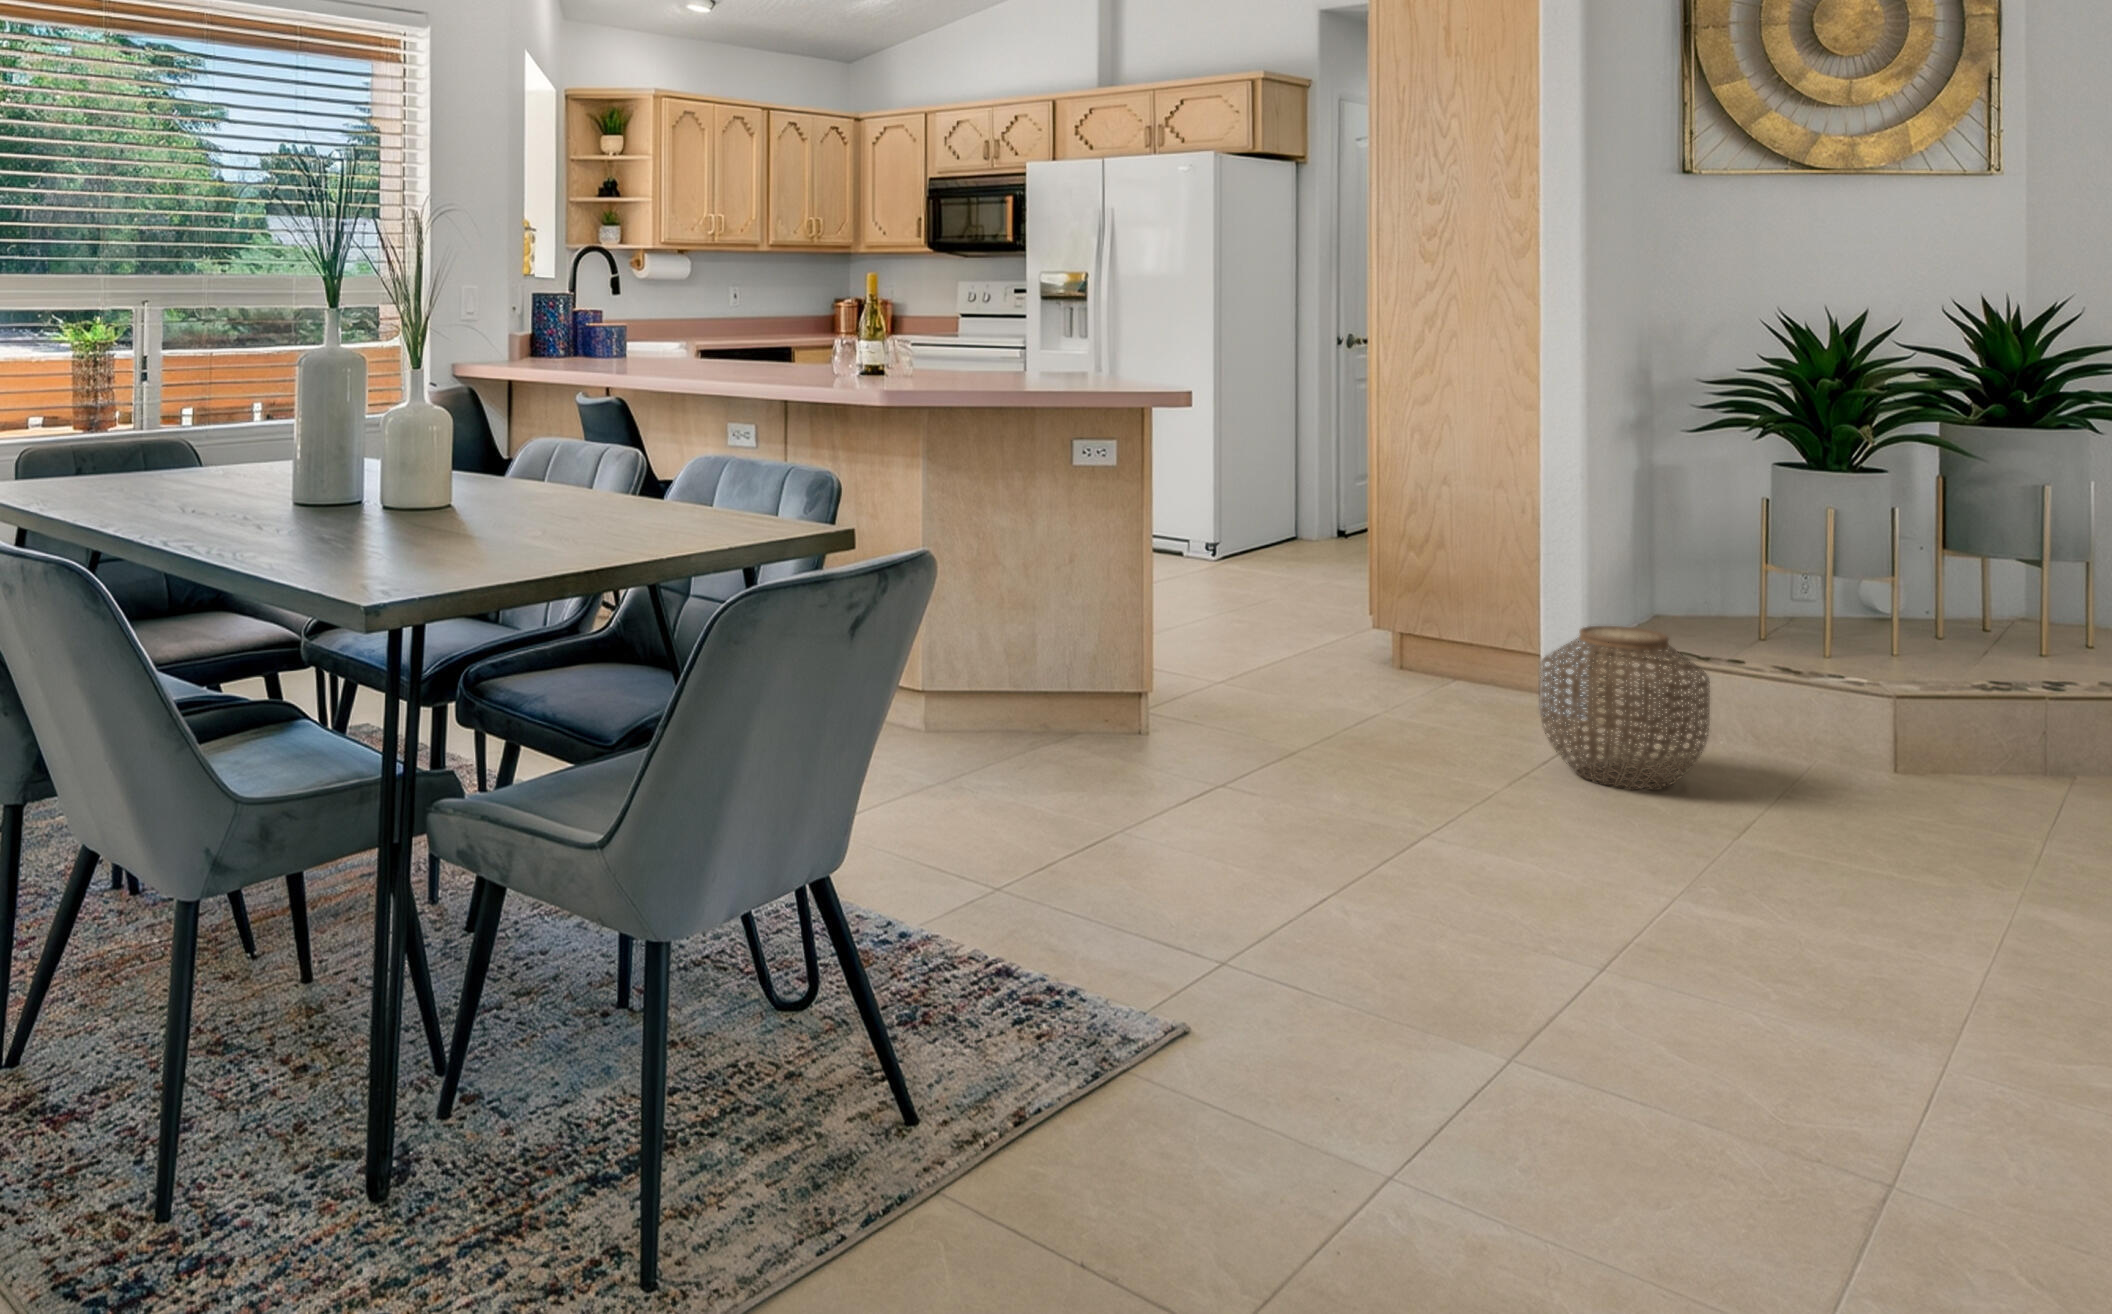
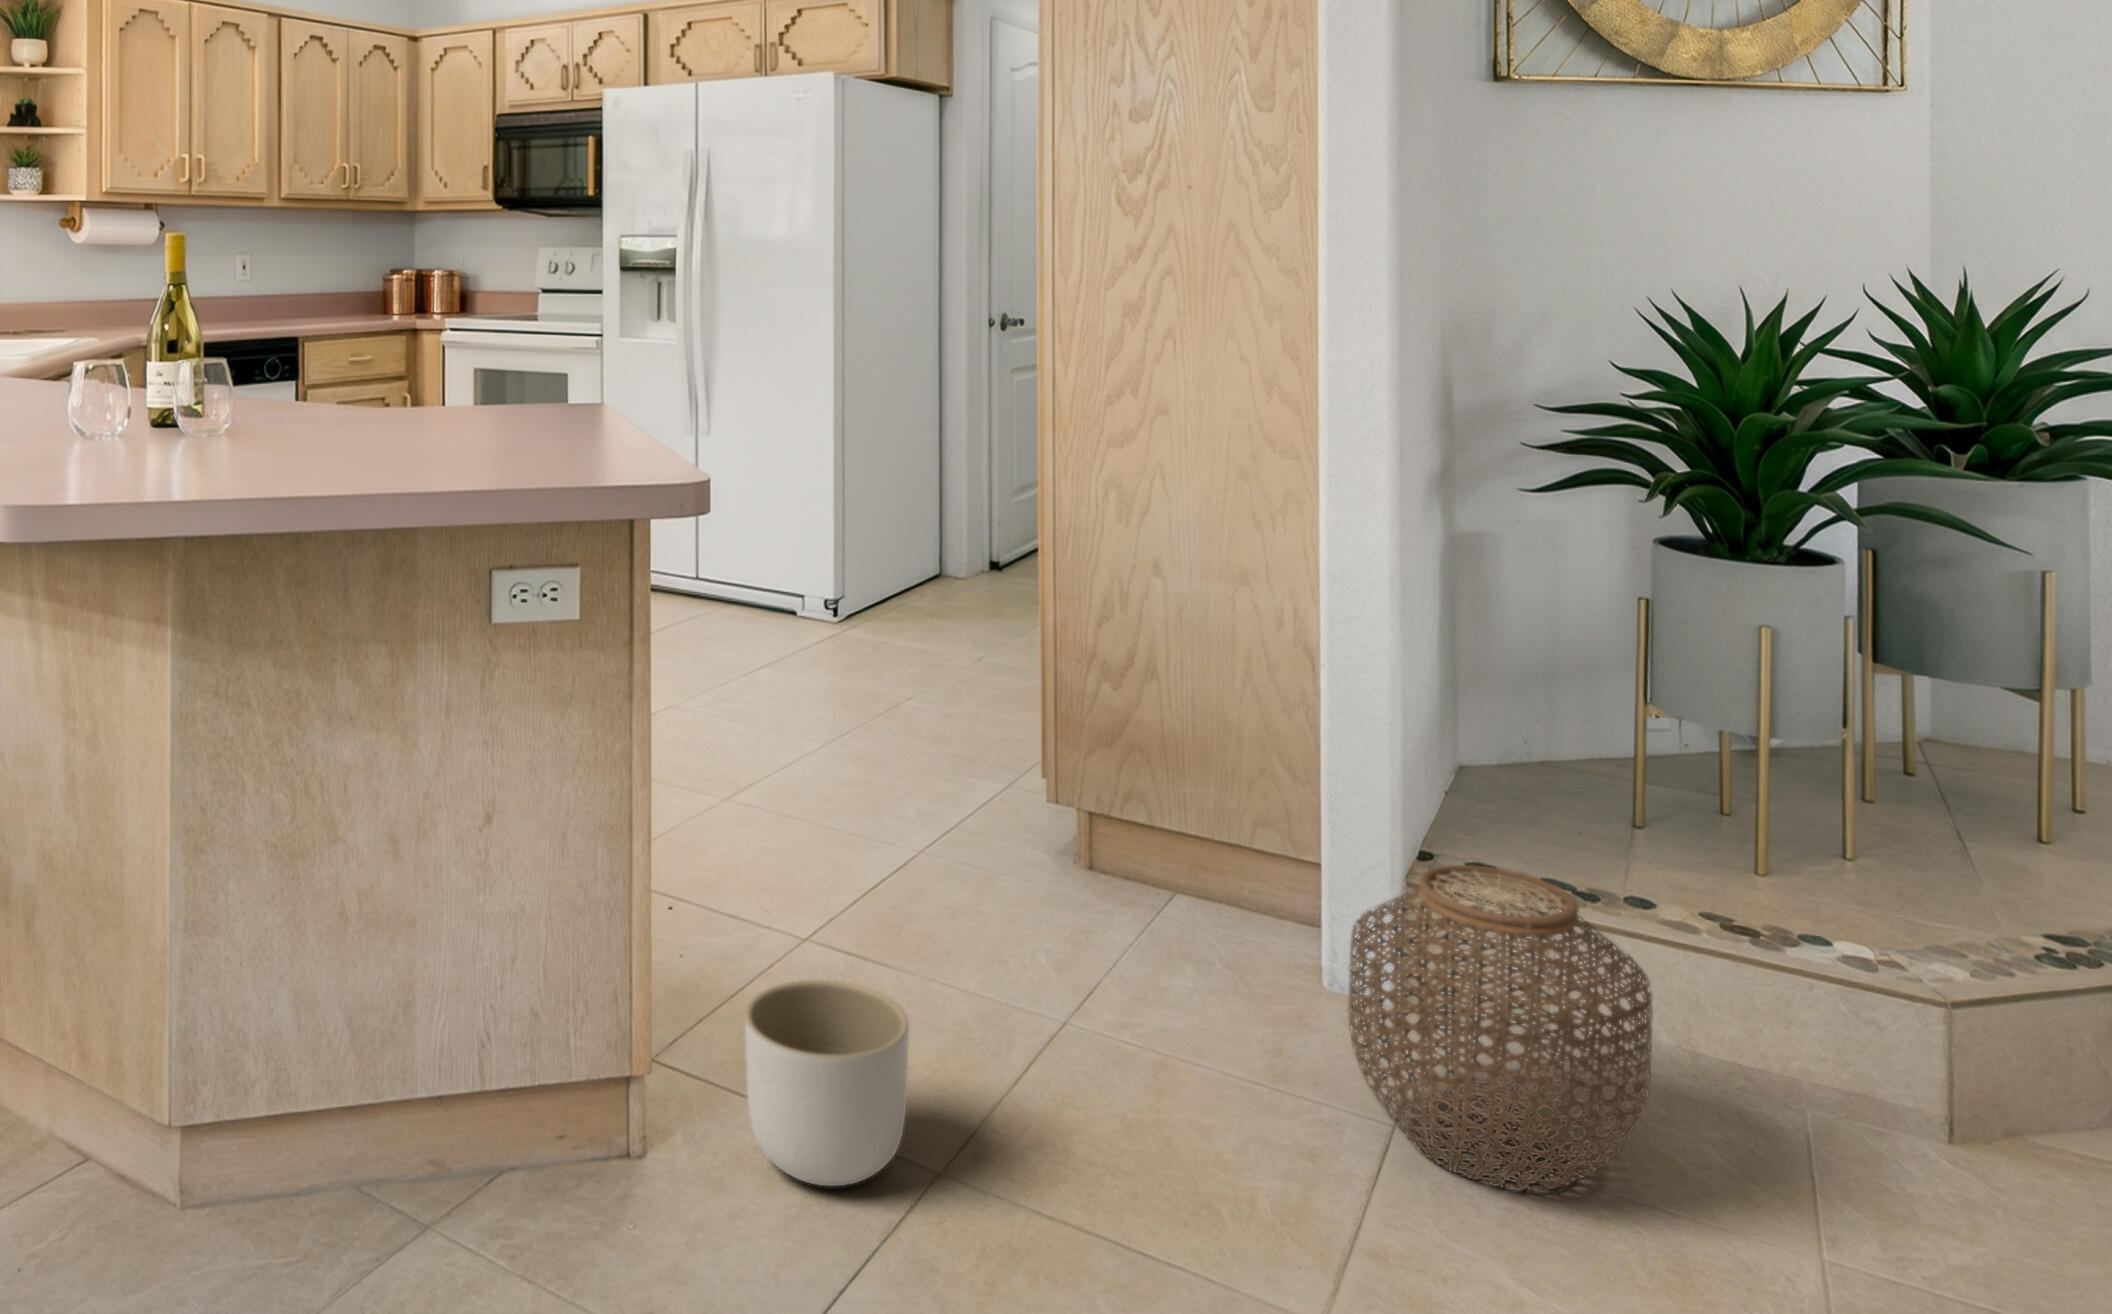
planter: none [1190,673,1281,765] -> present [745,980,909,1186]

